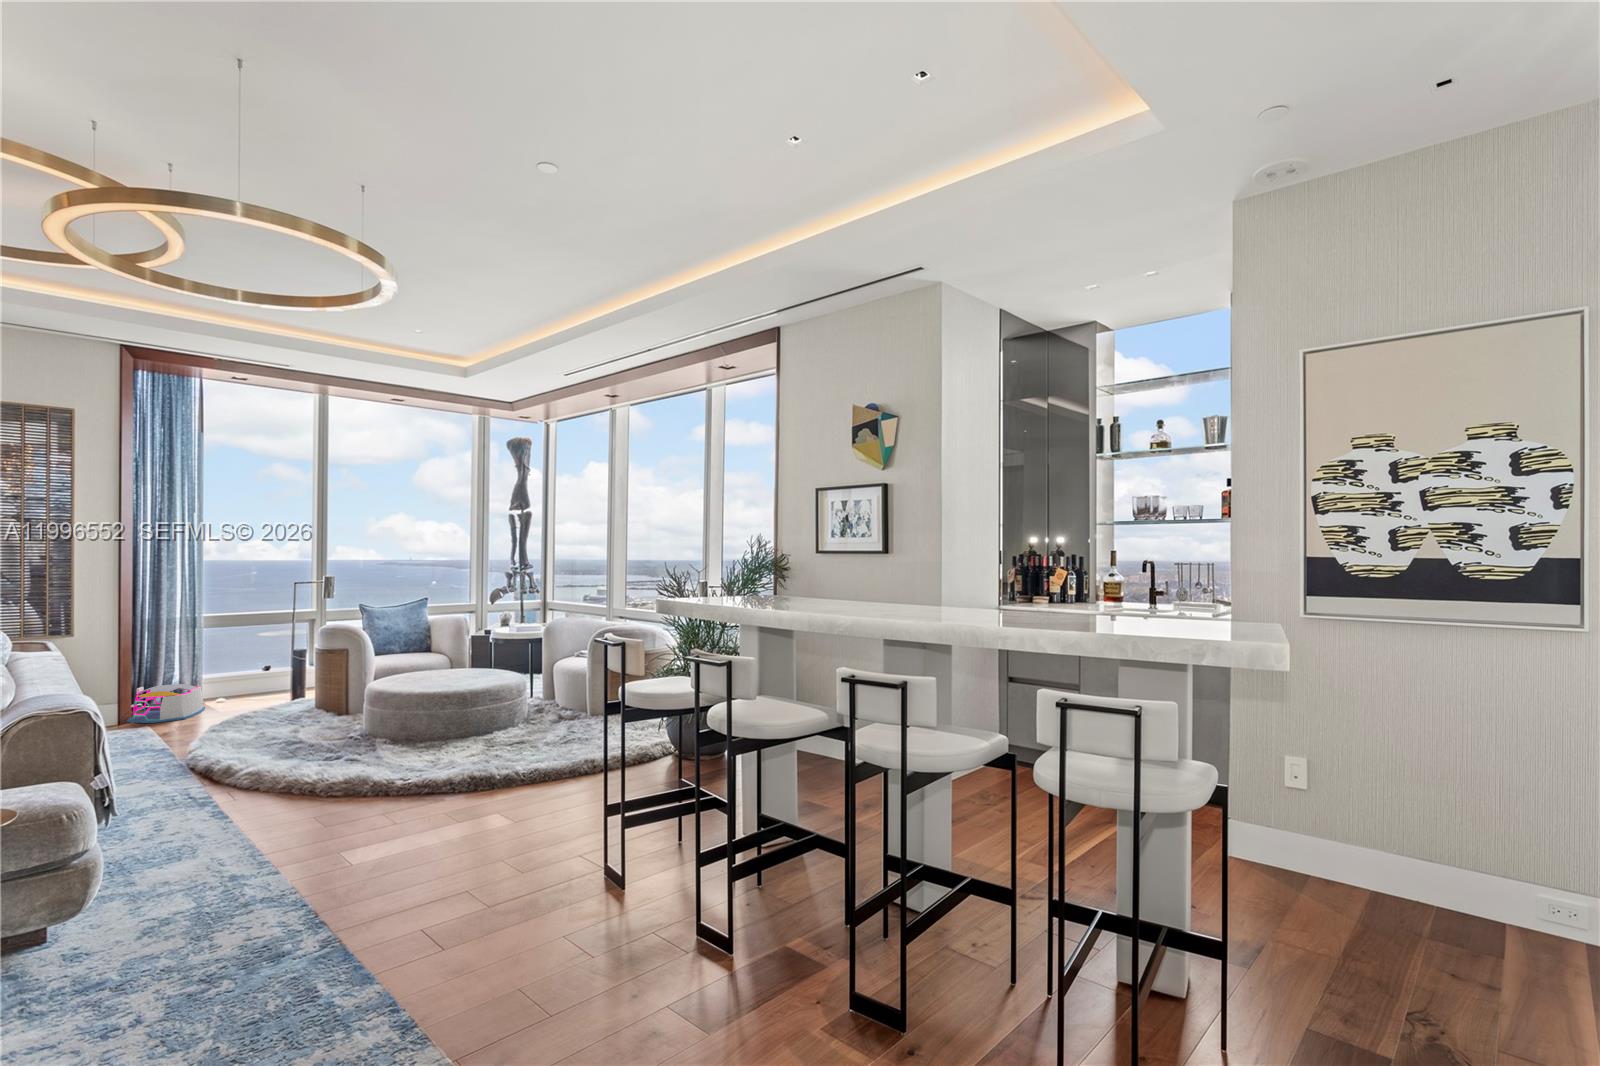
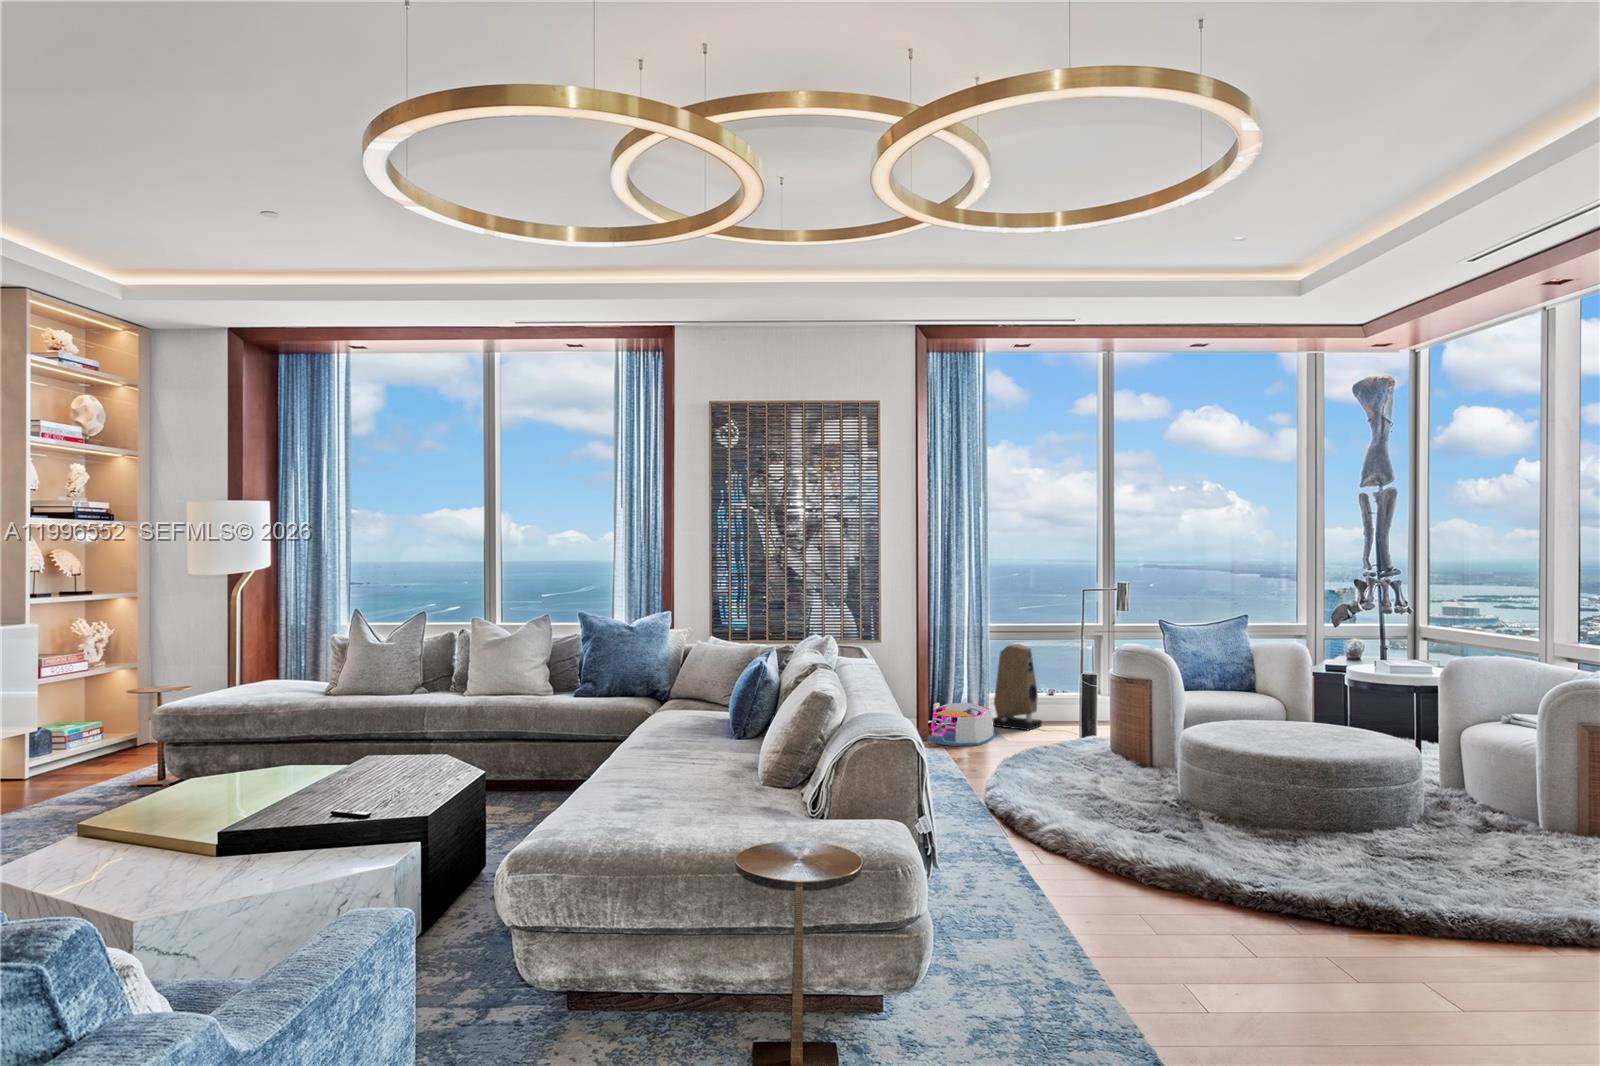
speaker: none [198,630,253,702] -> present [993,644,1042,730]

